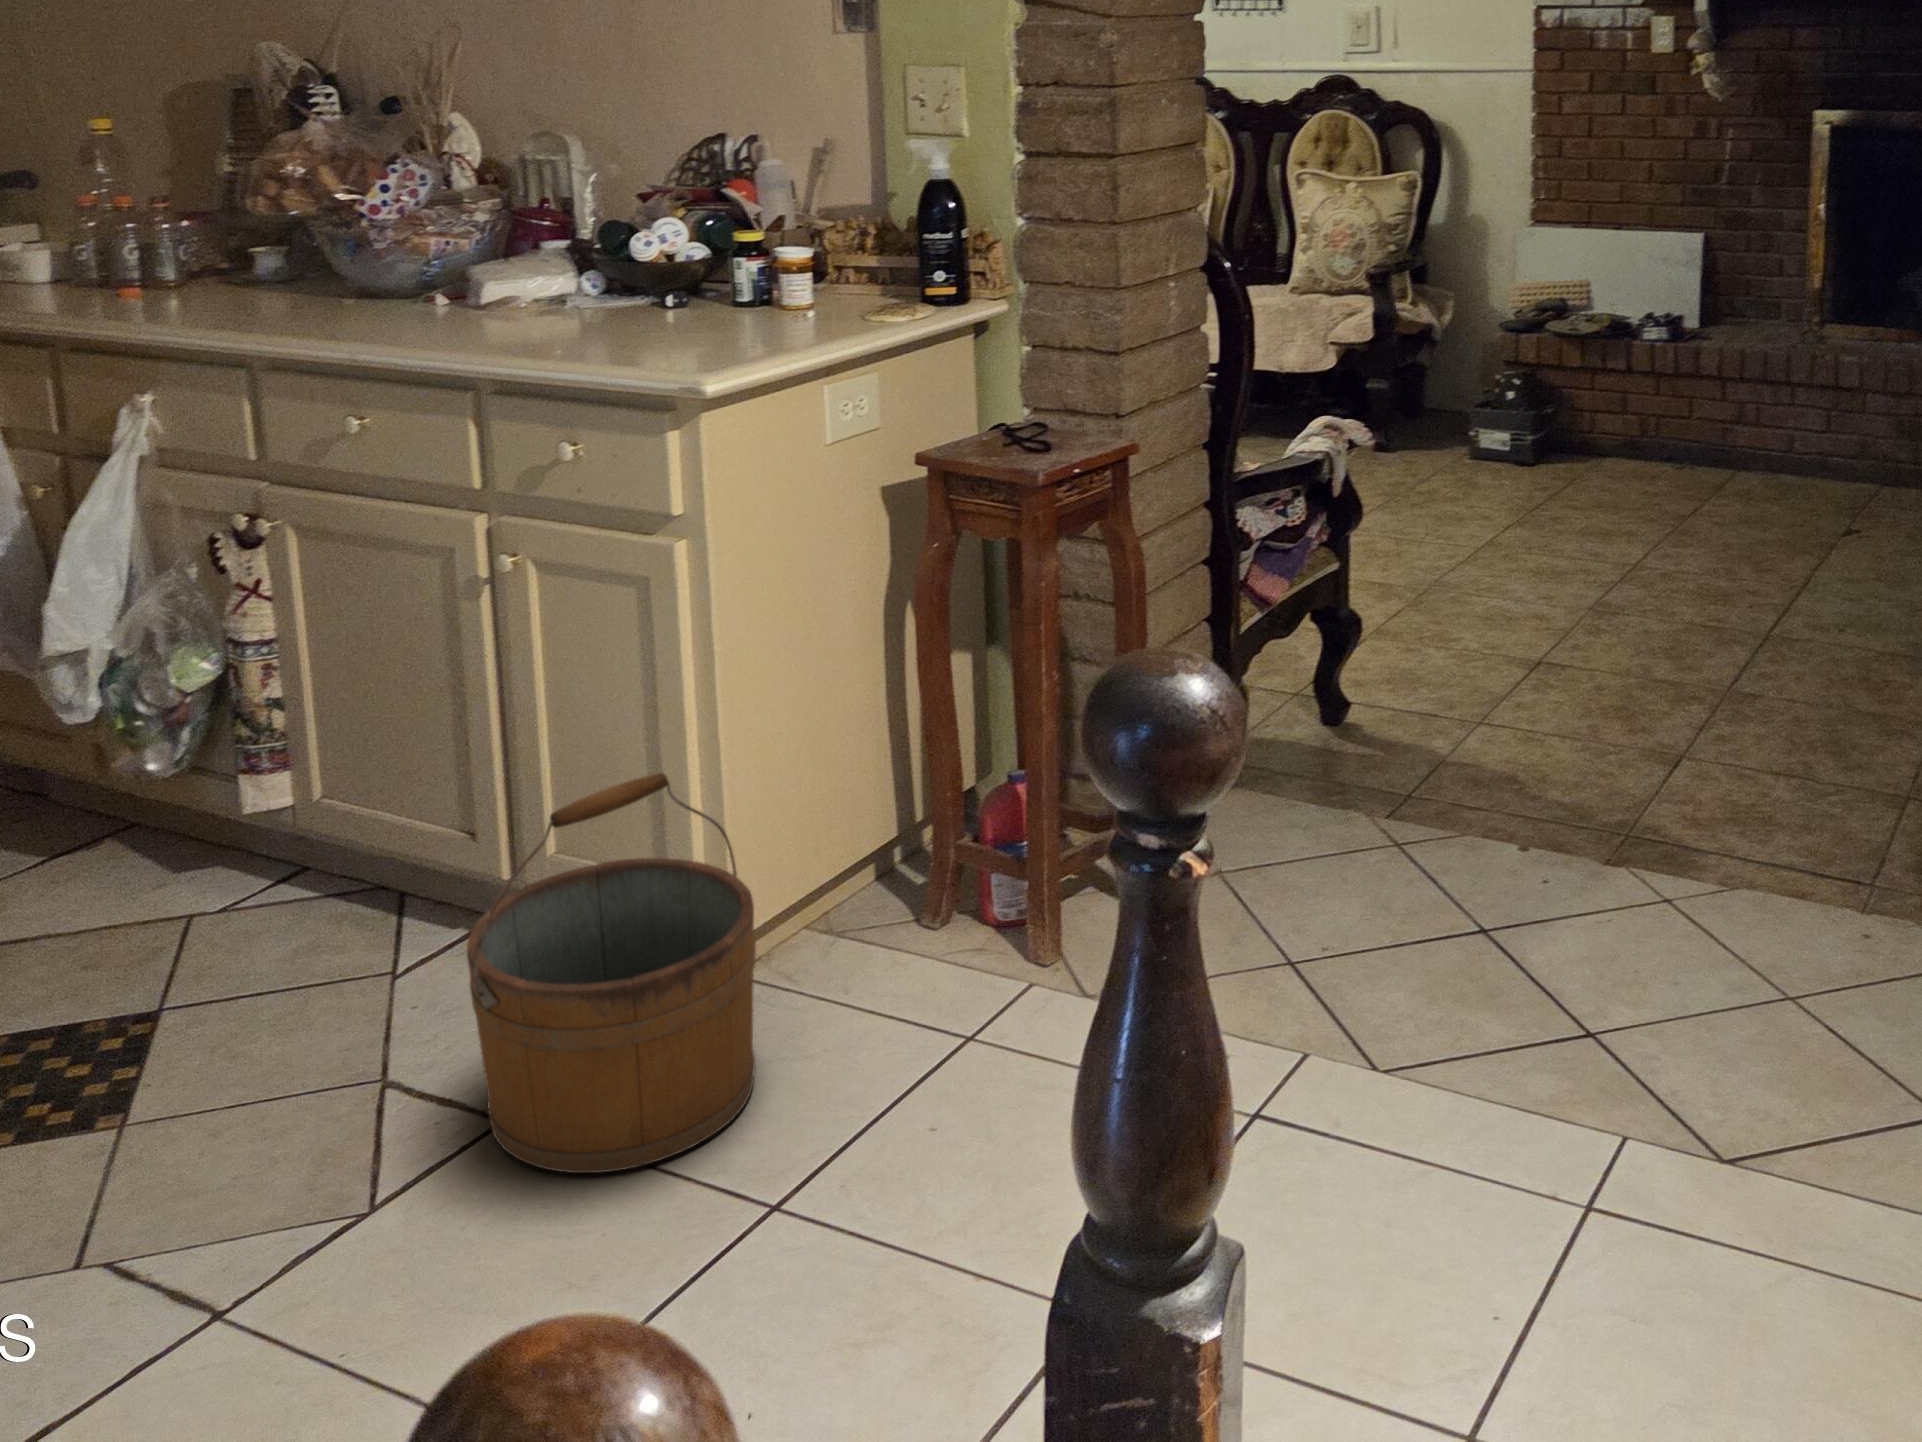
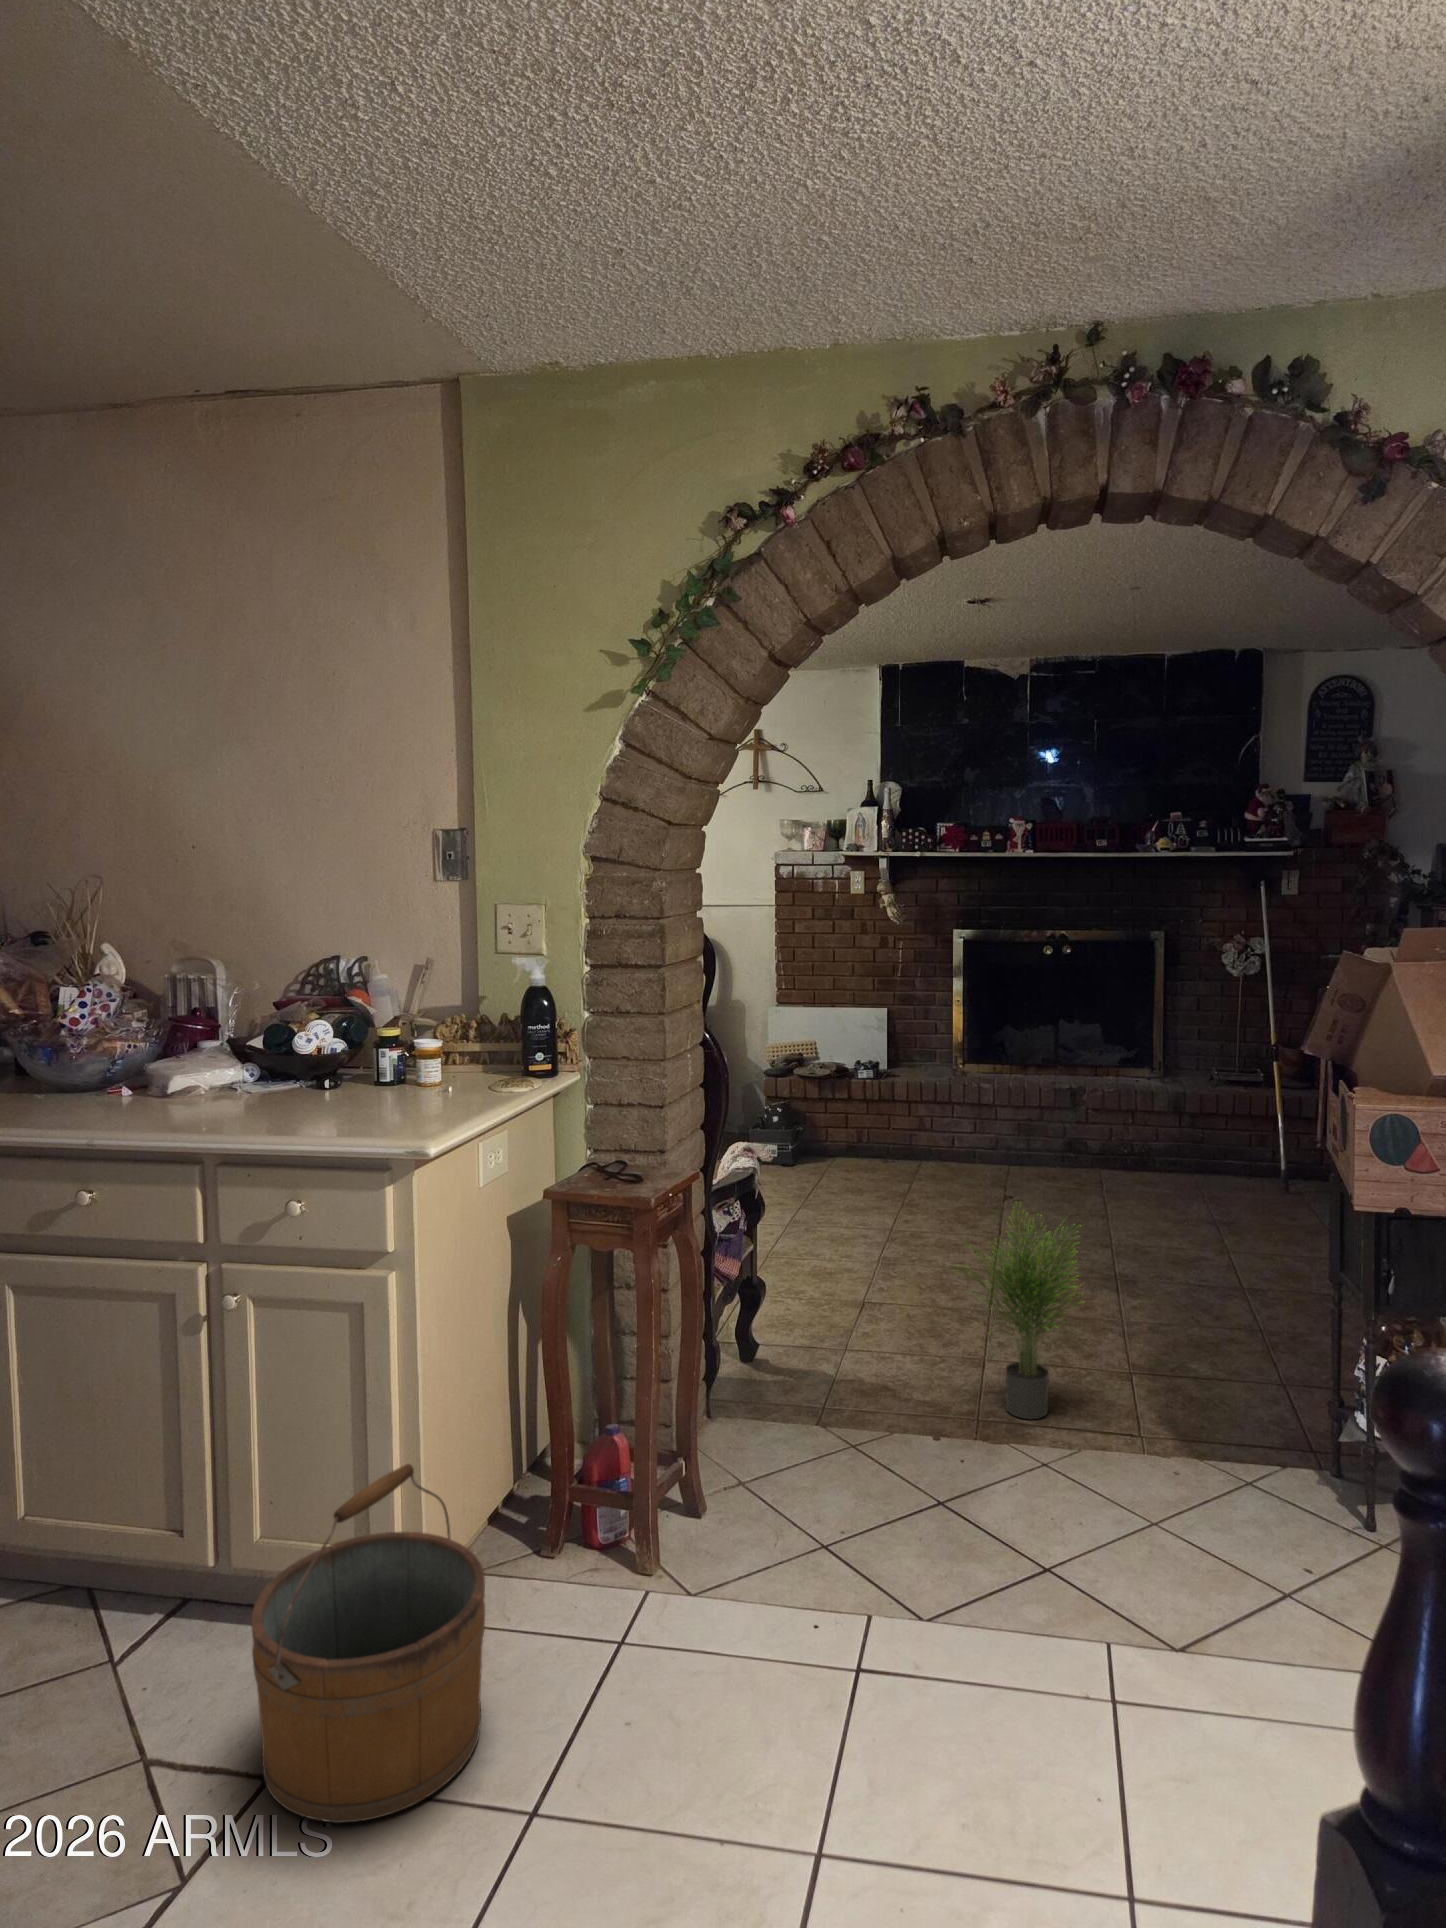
potted plant: none [1575,521,1789,843] -> present [966,1212,1082,1419]

